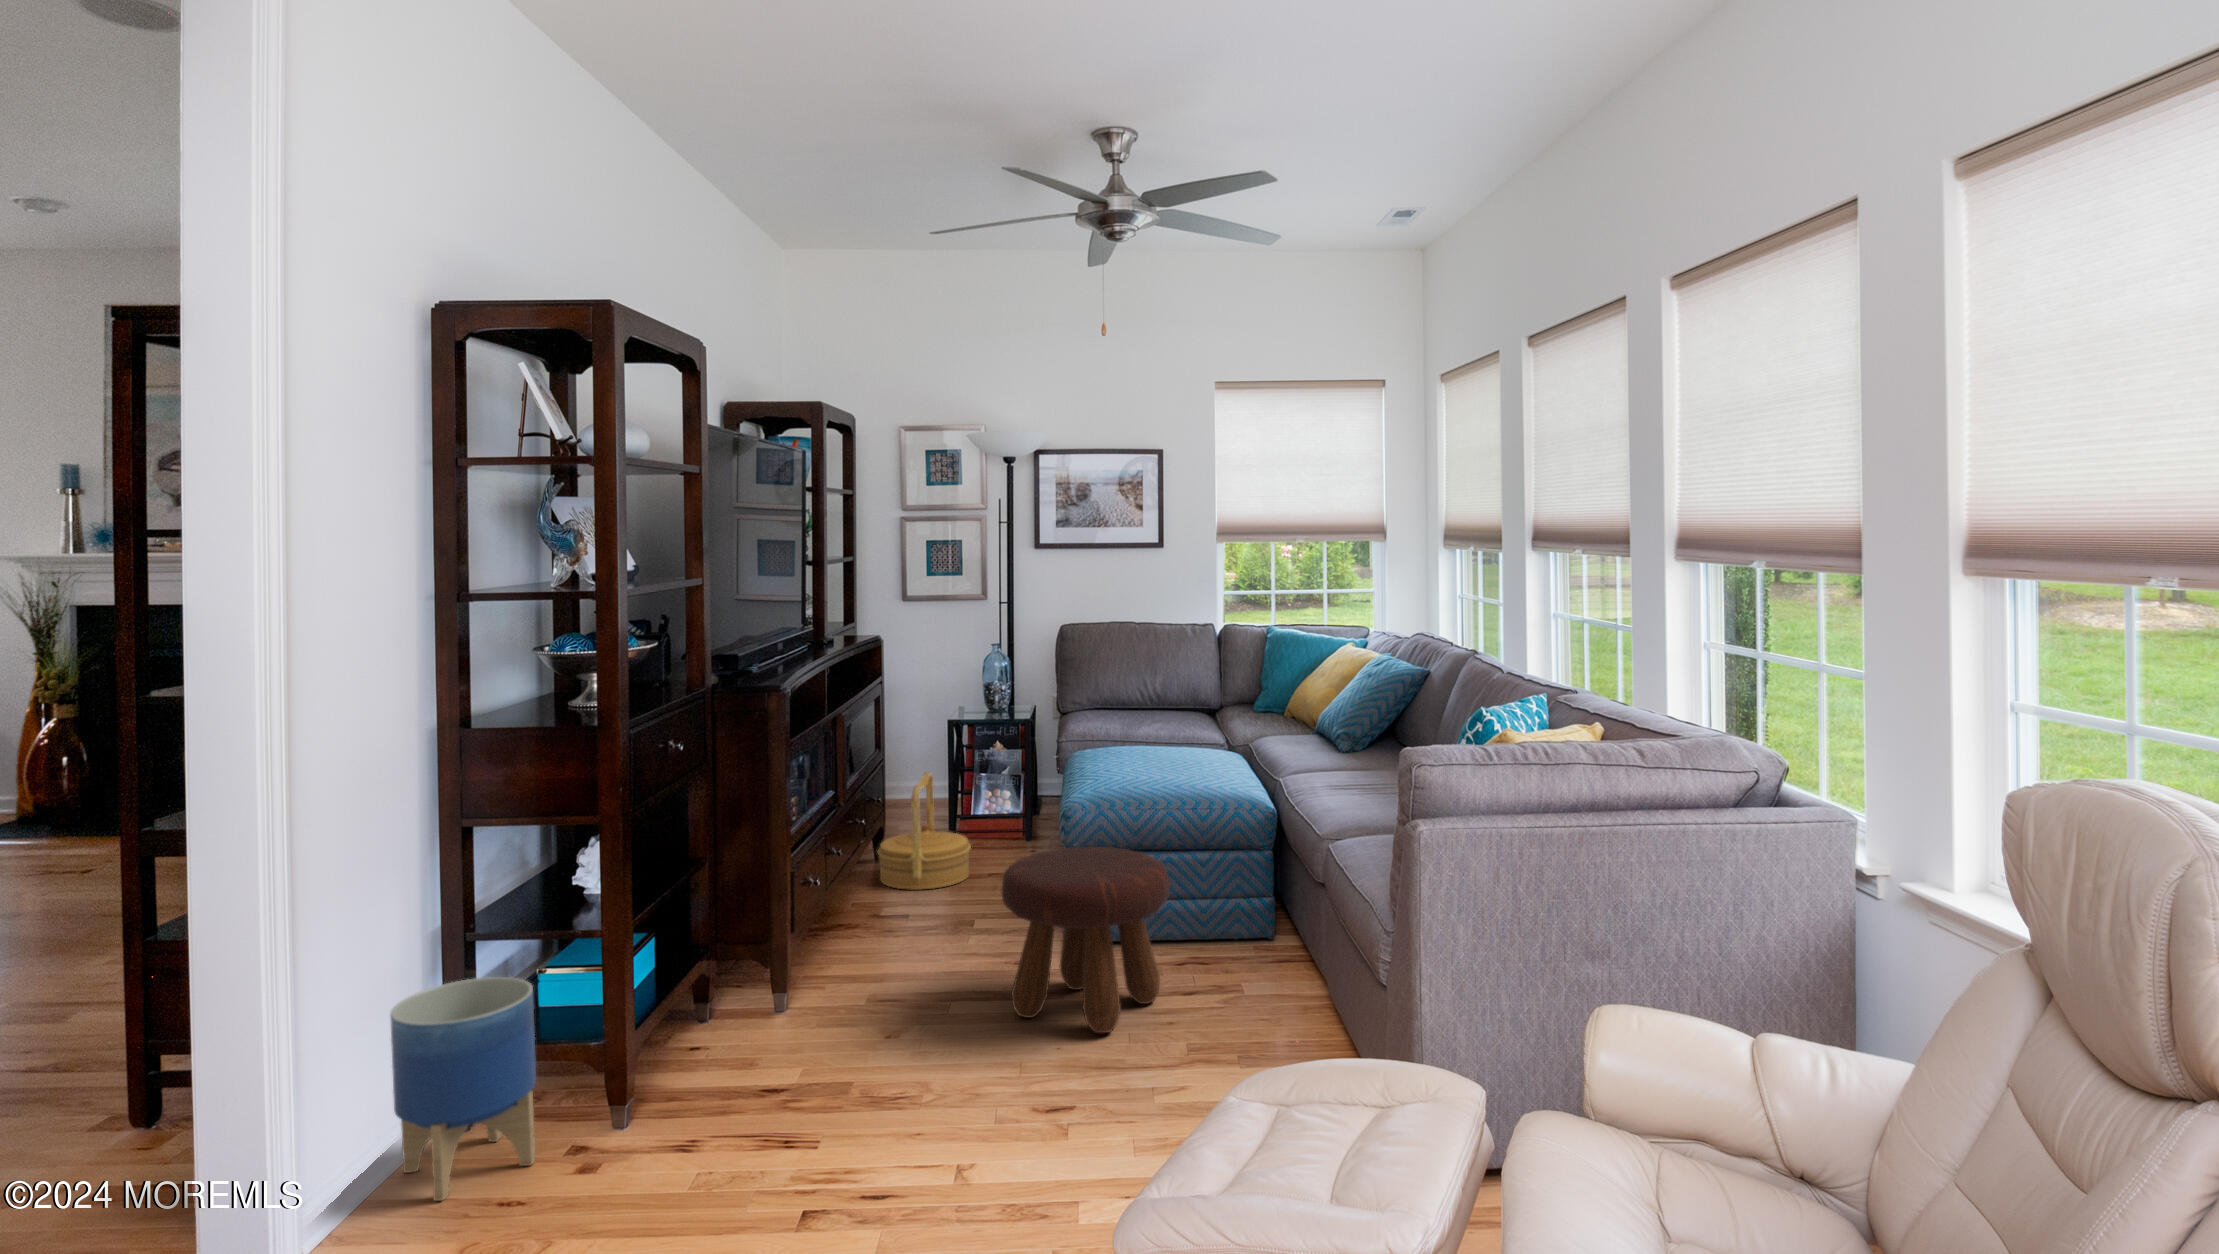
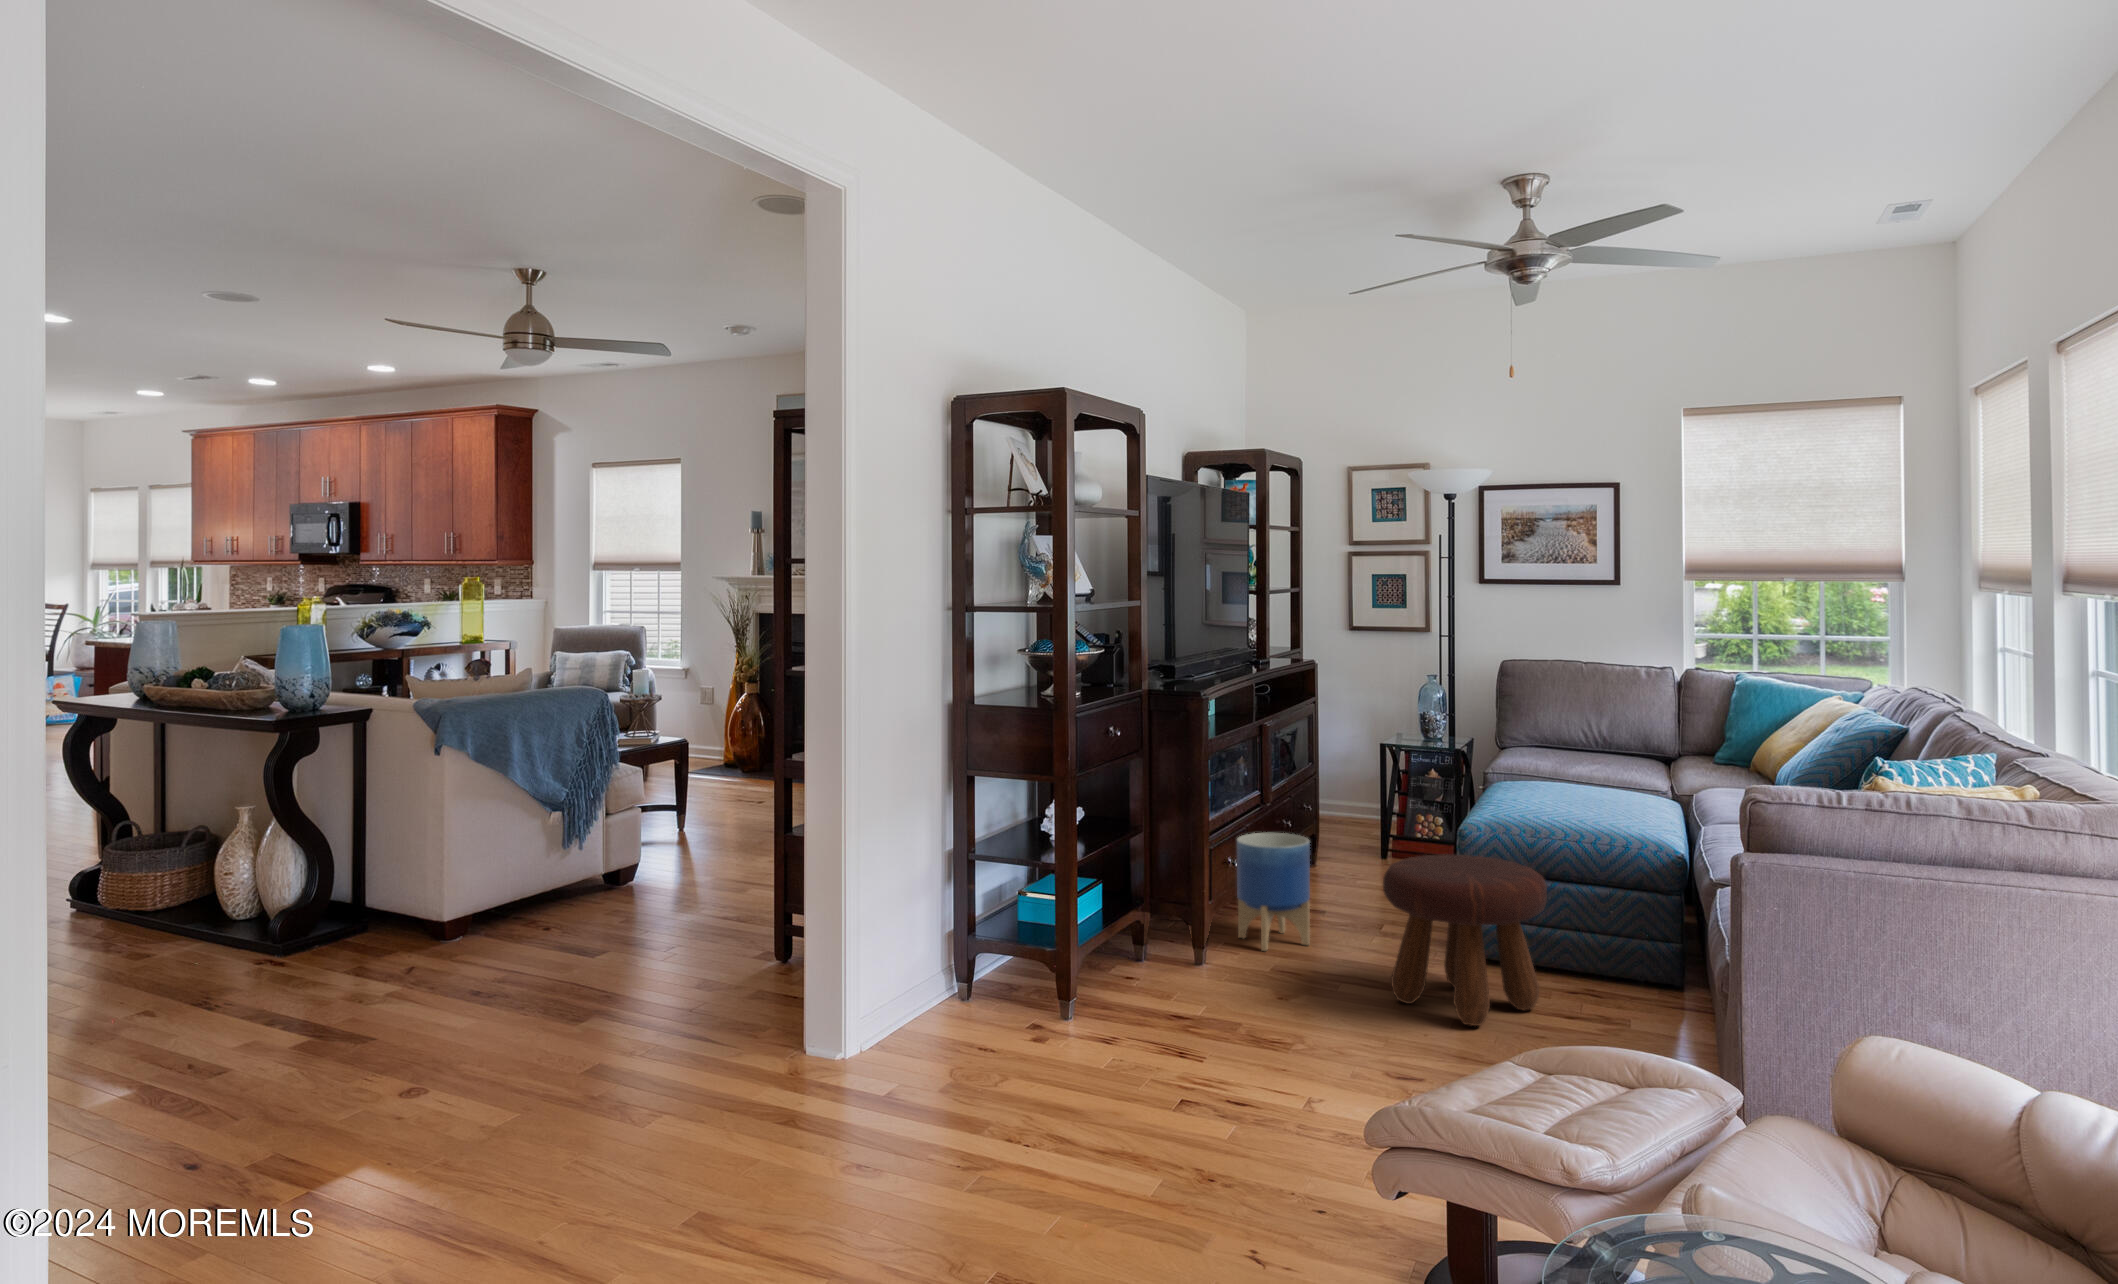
woven basket: present [878,773,971,890] -> none [1307,788,1393,893]
planter: present [390,977,536,1201] -> present [1237,833,1310,951]

